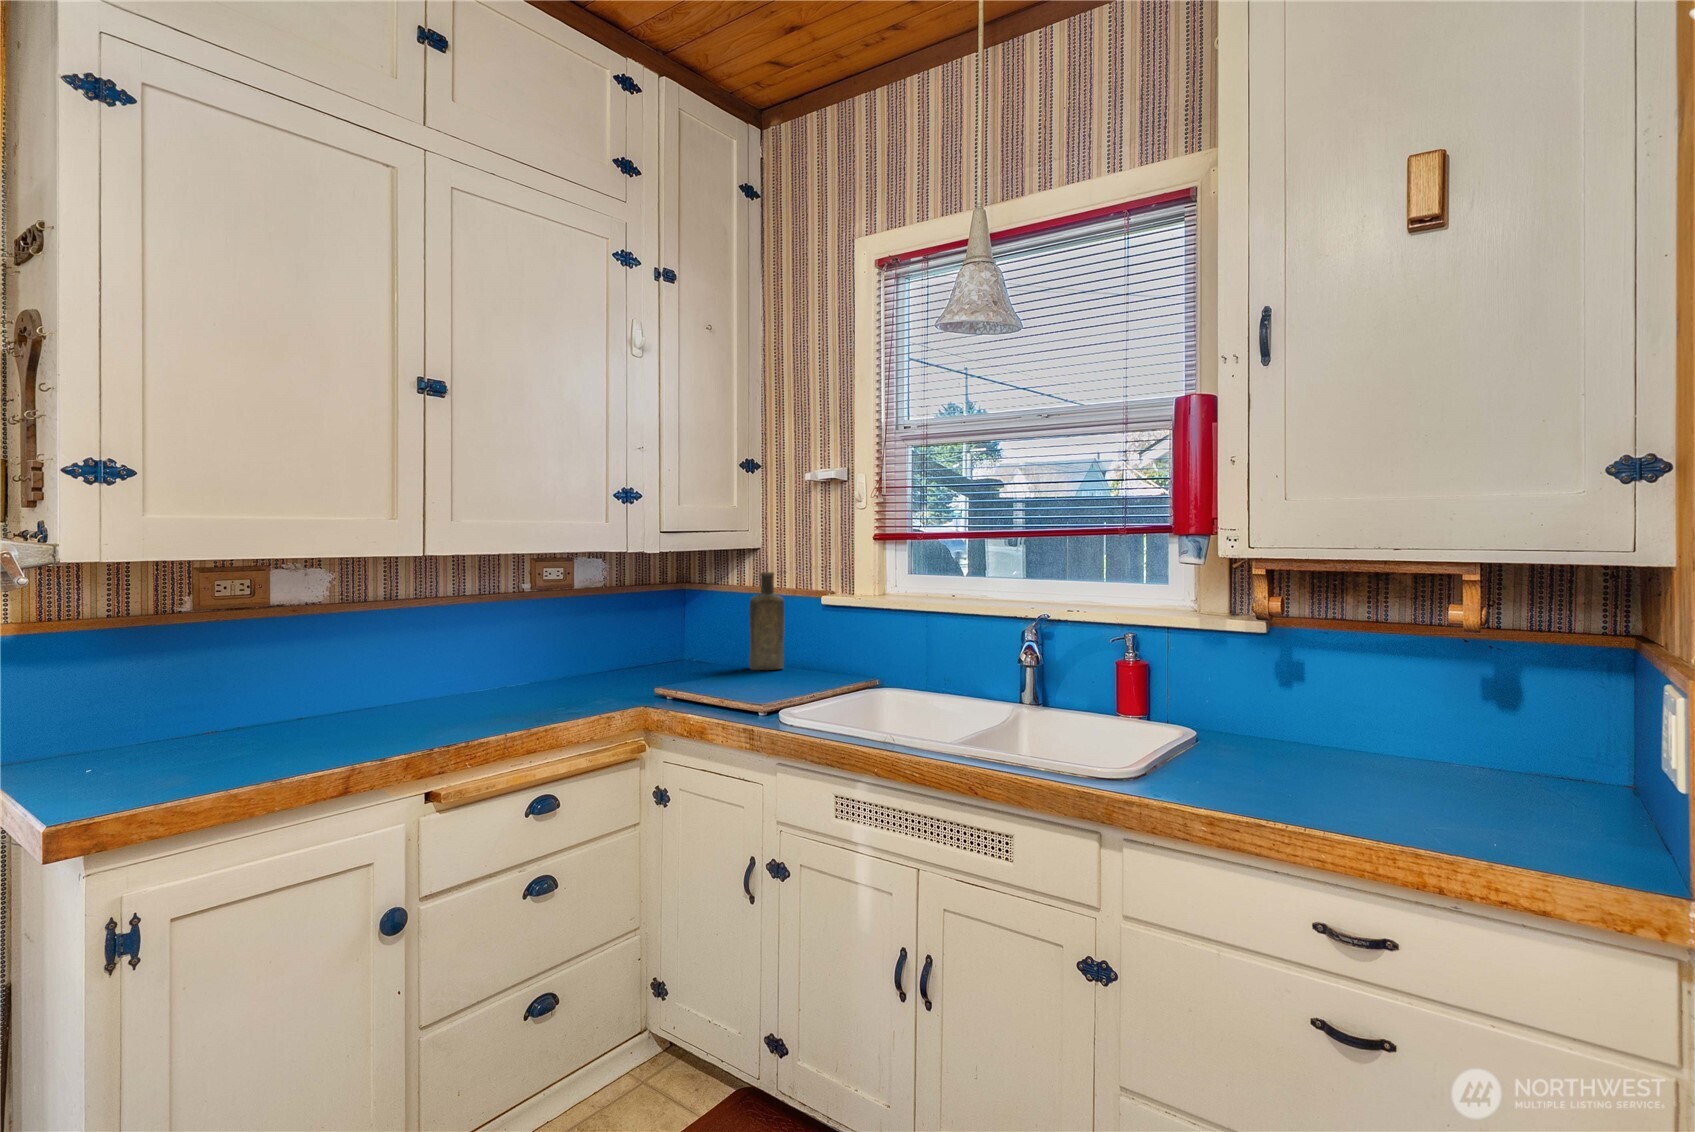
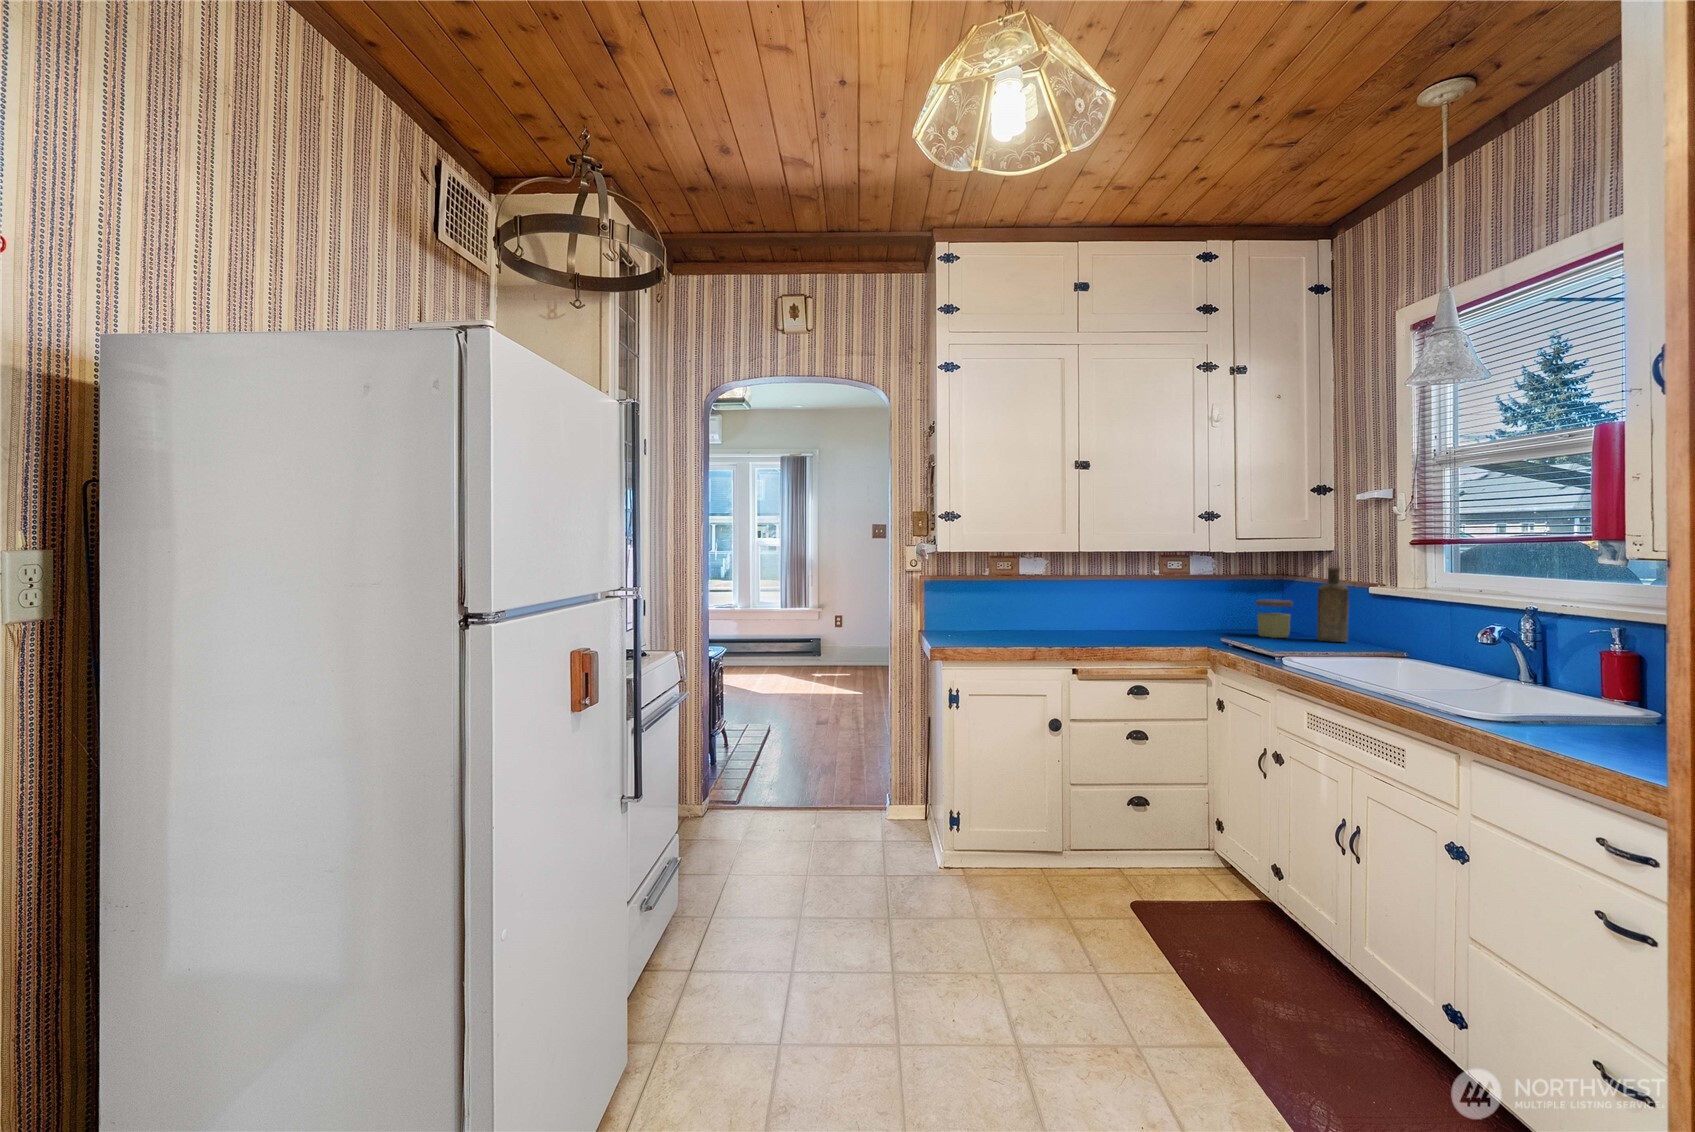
jar: none [679,619,727,674] -> present [1256,599,1293,638]

